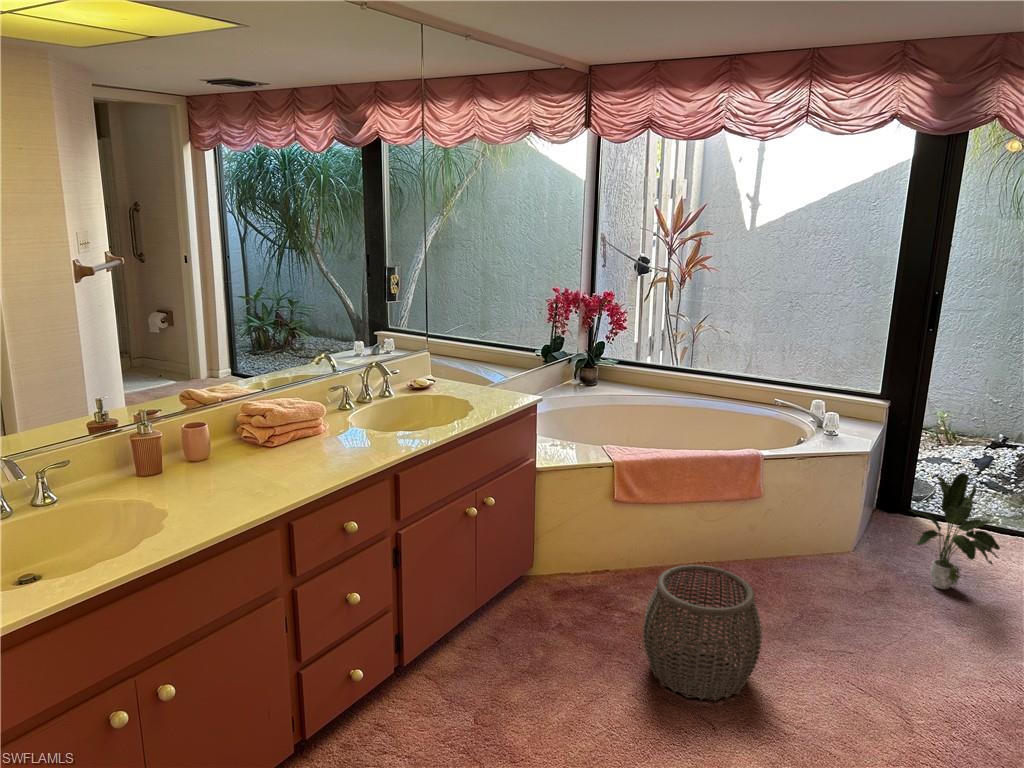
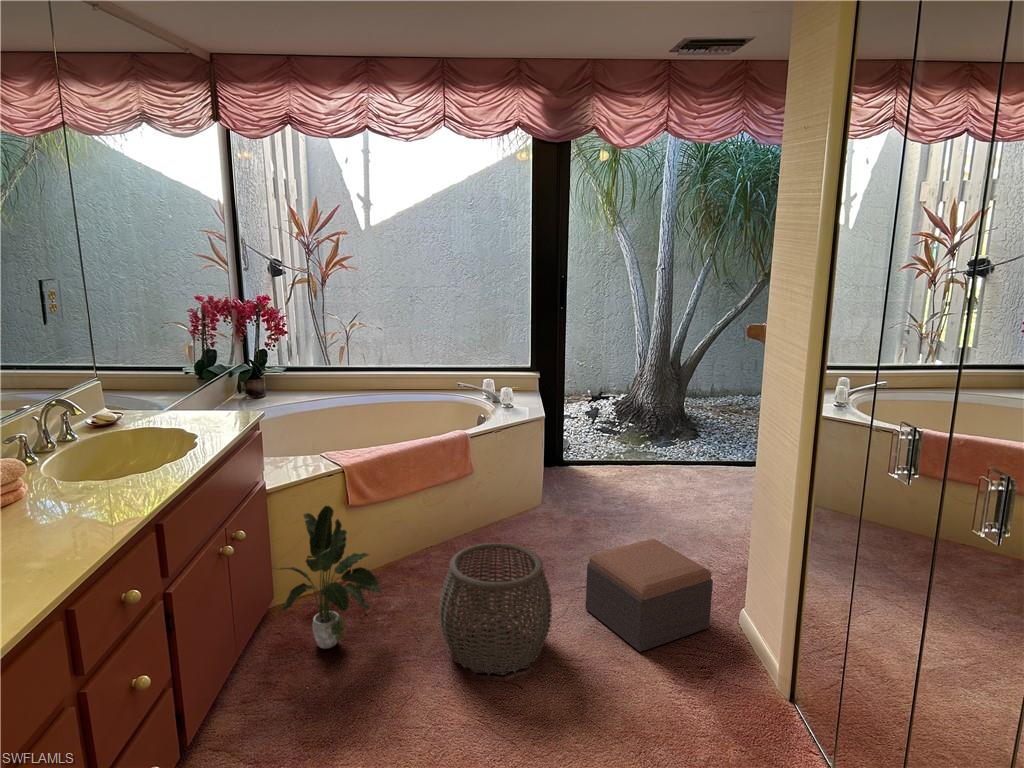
potted plant: present [910,473,1000,589] -> present [272,506,382,648]
footstool: none [822,614,975,745] -> present [586,539,713,652]

